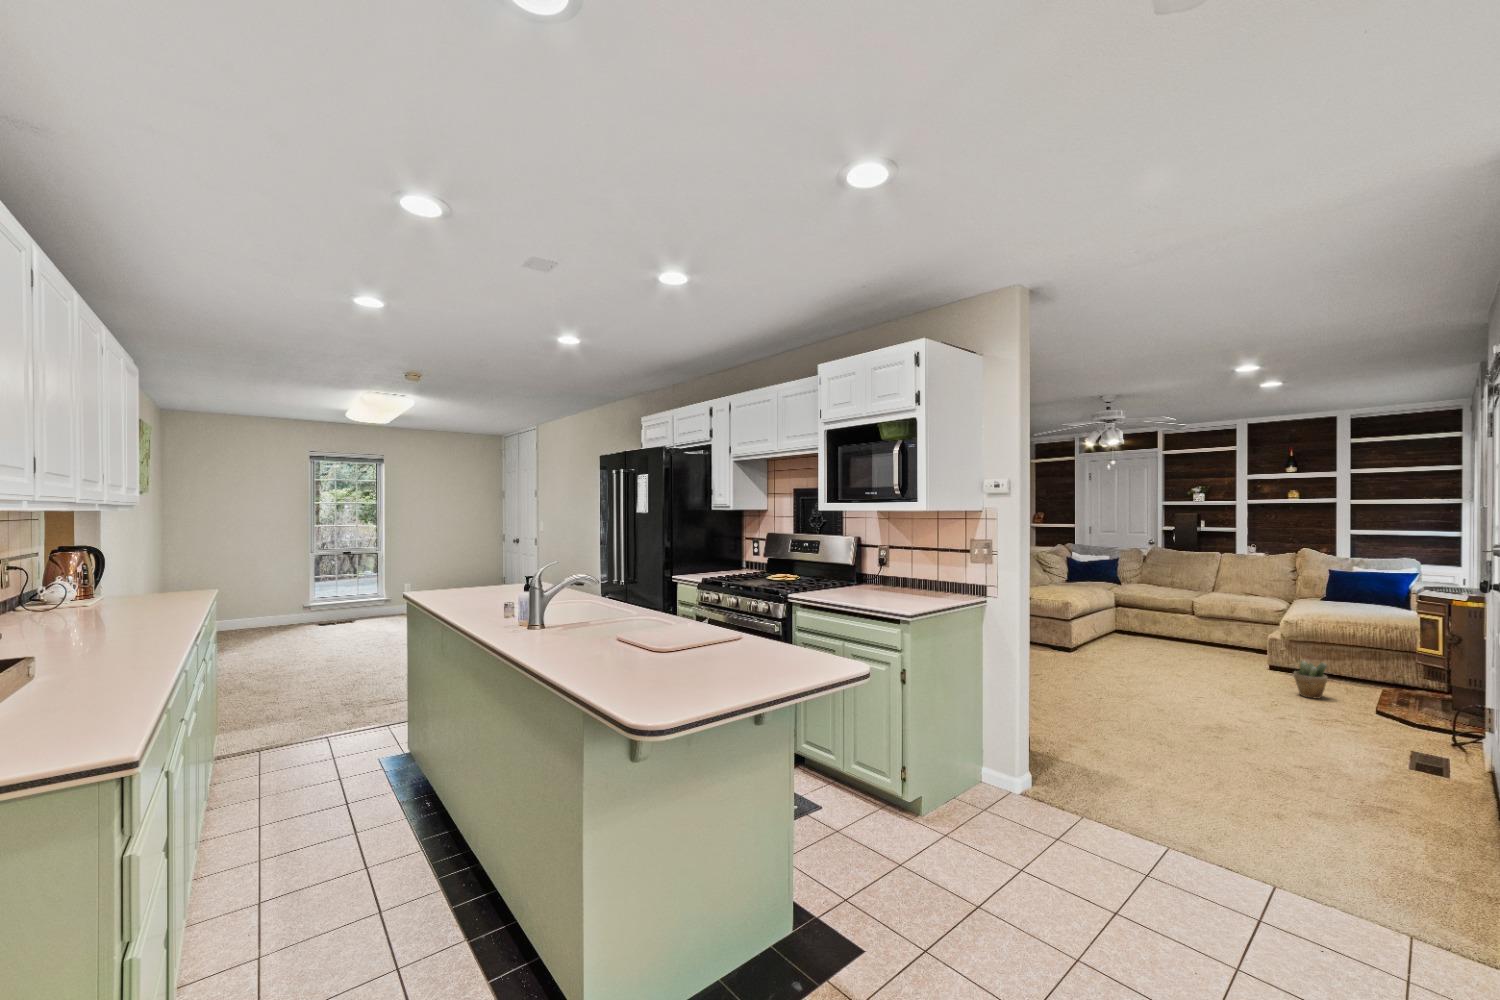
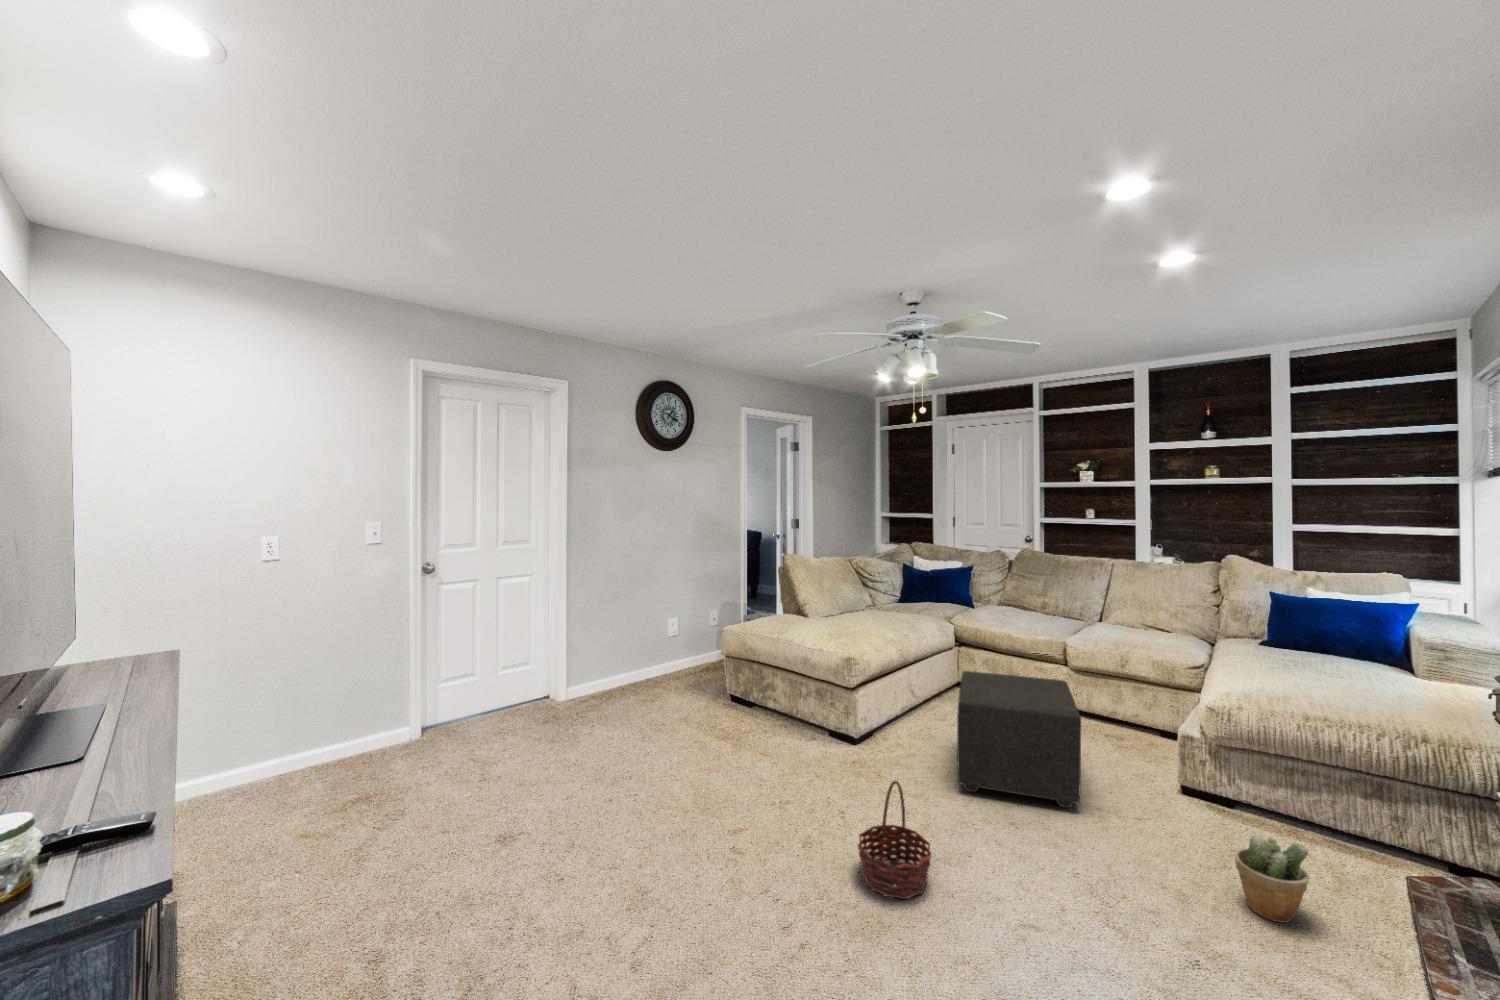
ottoman: none [1135,608,1212,672] -> present [957,671,1081,808]
basket: none [1103,639,1143,690] -> present [858,781,931,899]

